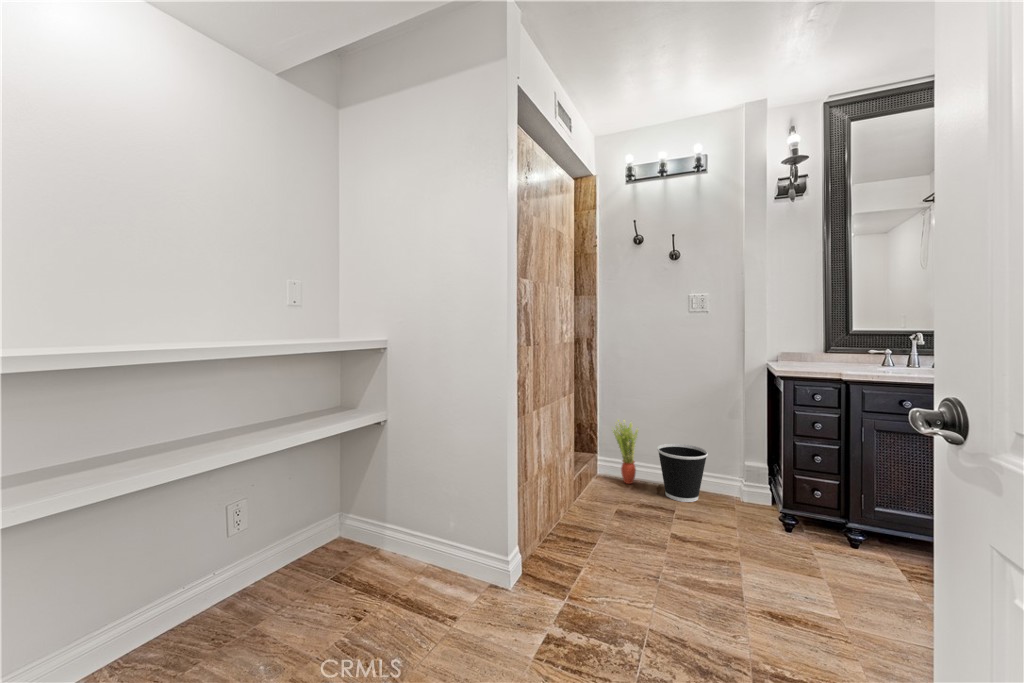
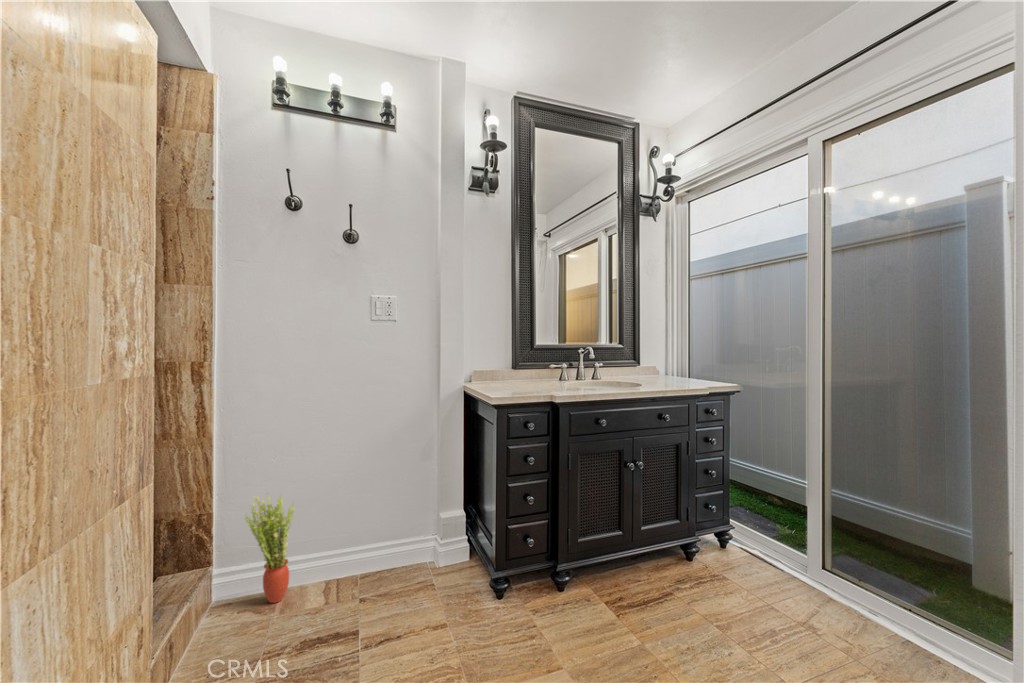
wastebasket: present [657,444,708,502] -> none [327,511,401,607]

